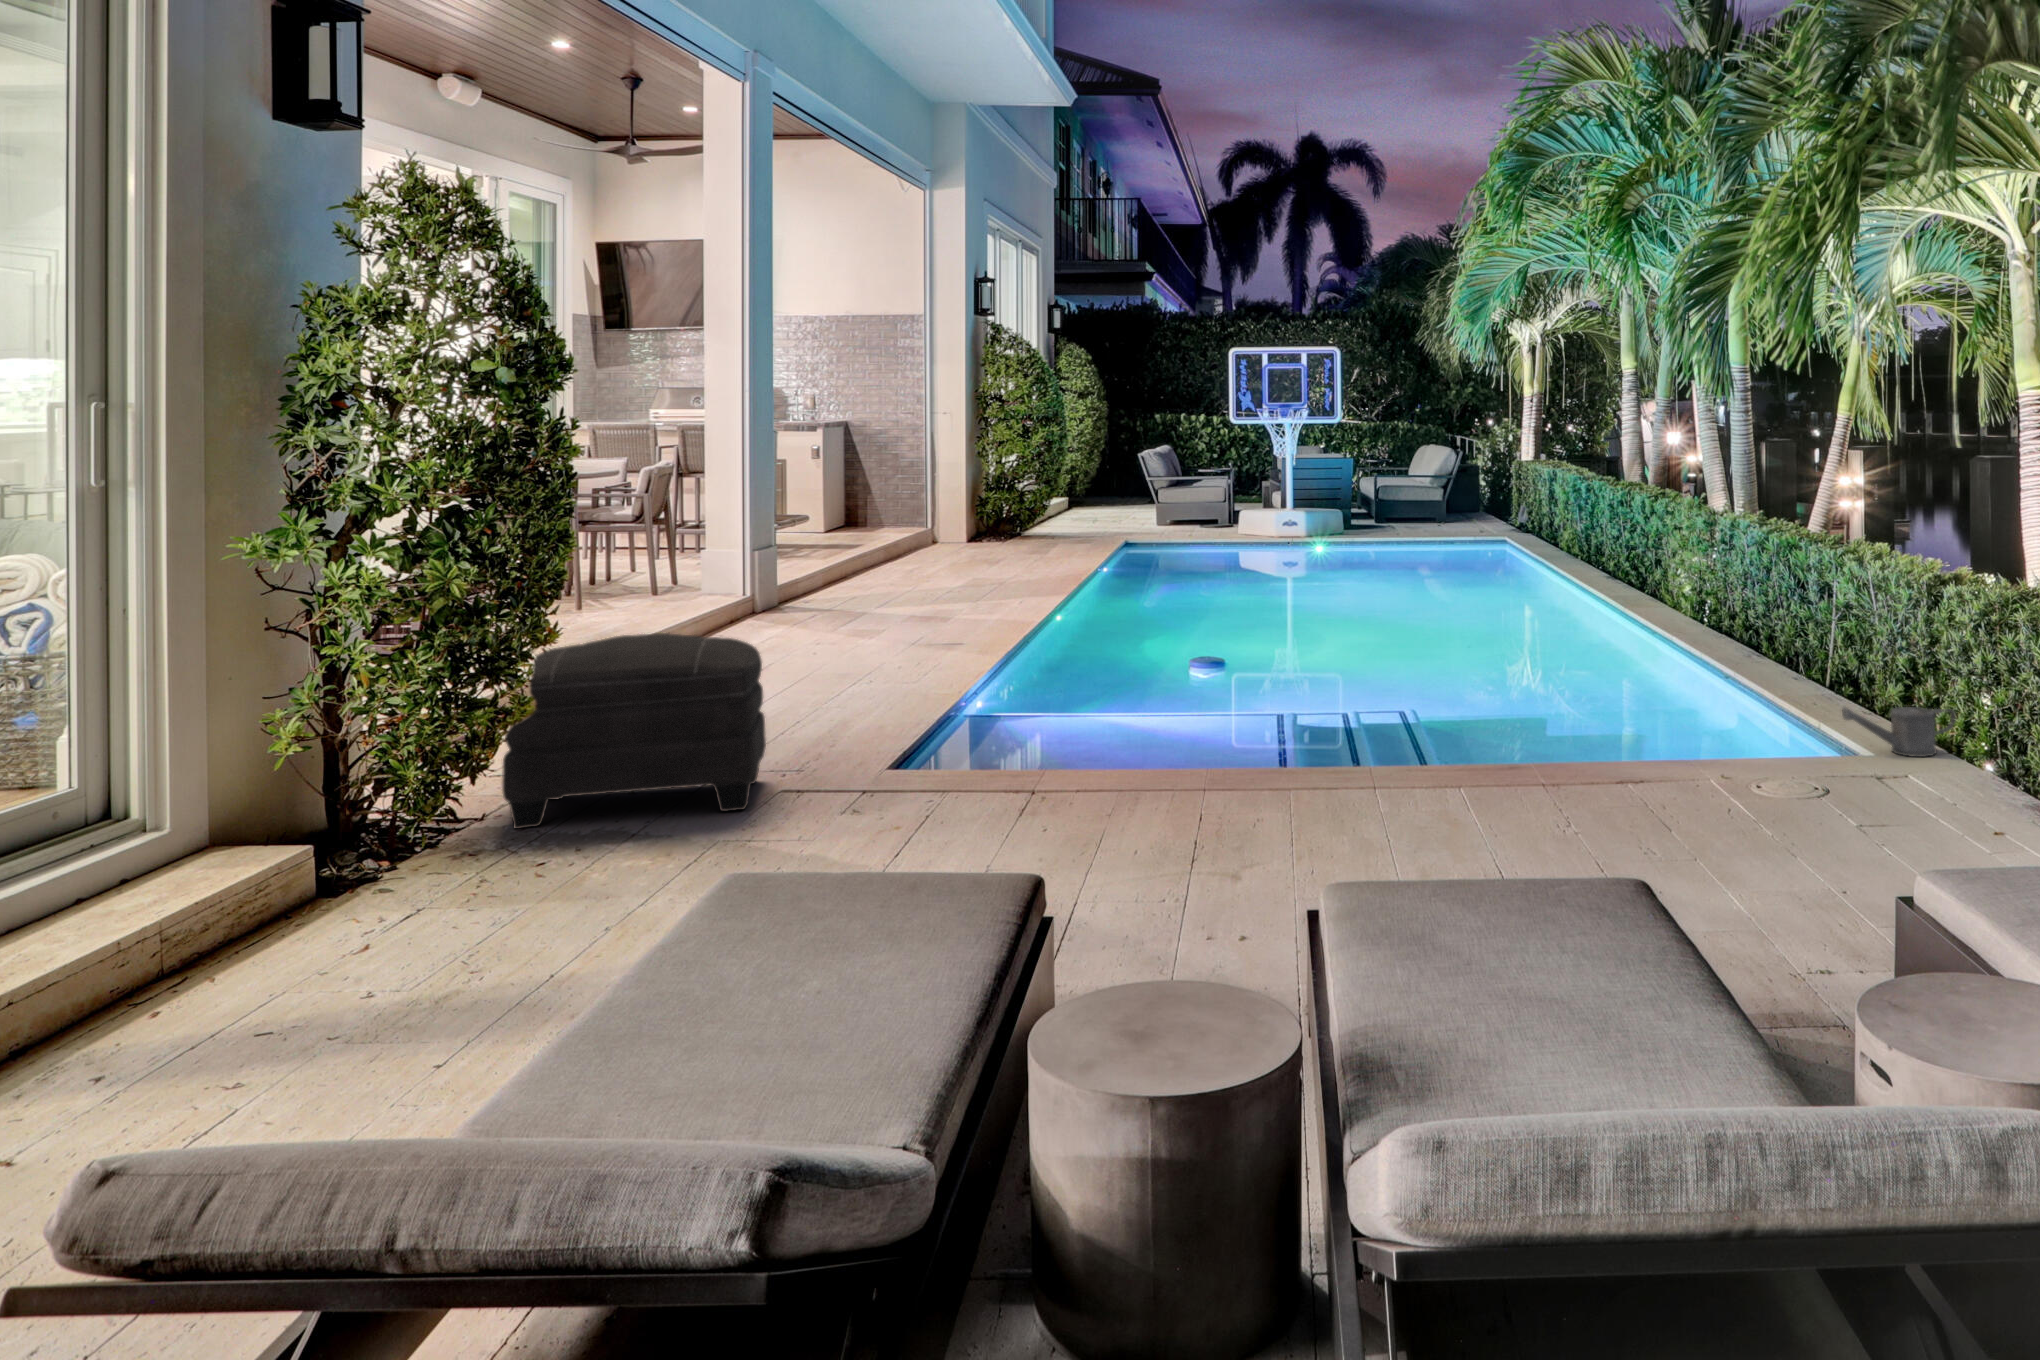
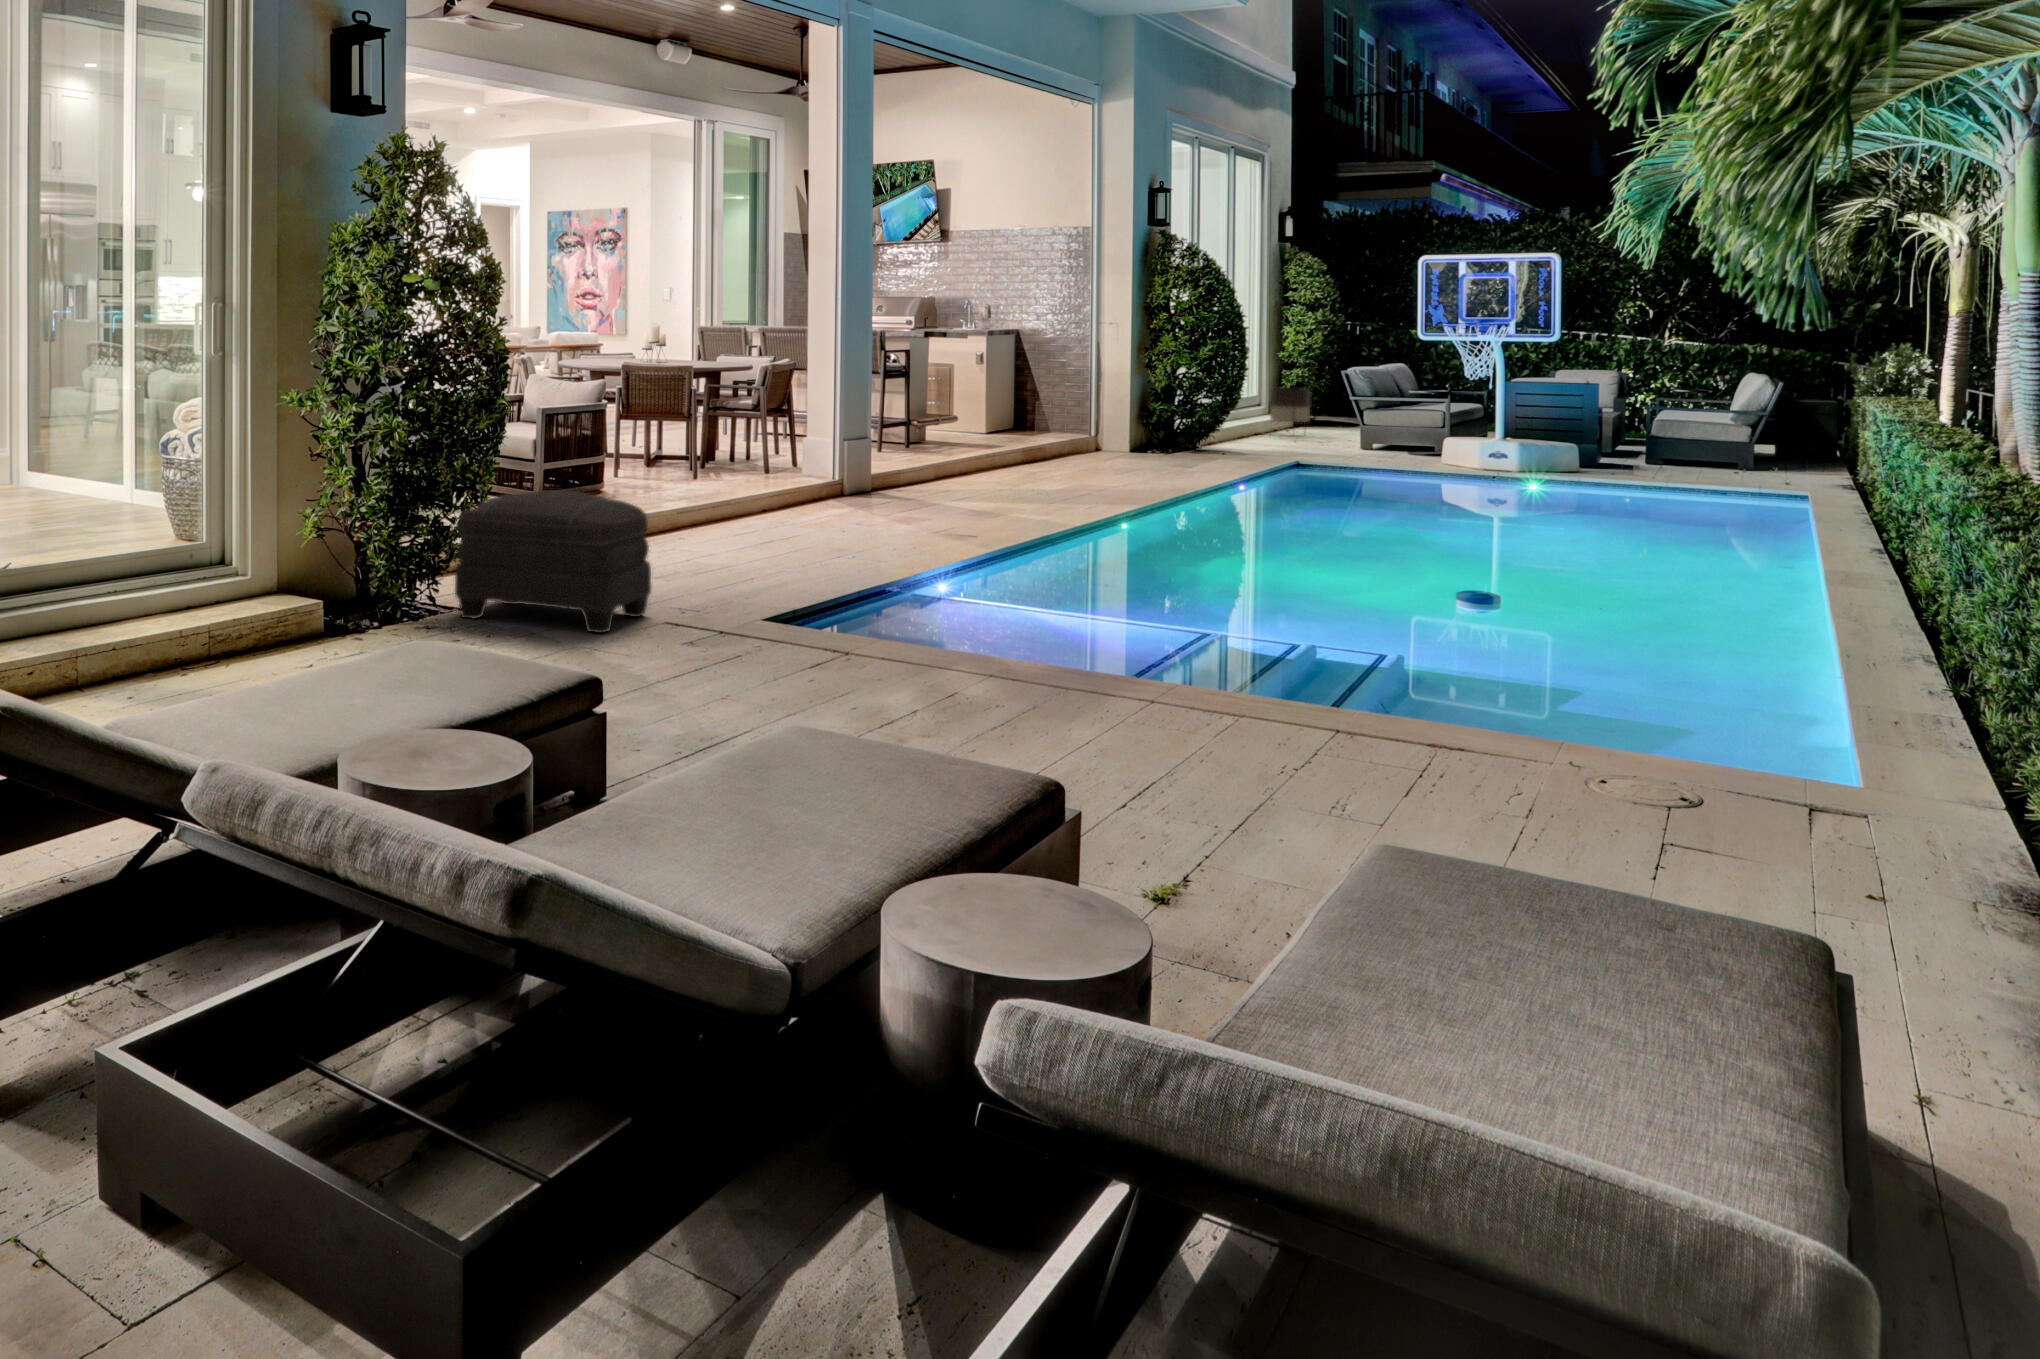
planter: none [1054,471,1089,519] -> present [1270,387,1310,423]
watering can: present [1842,707,1956,757] -> none [1778,748,1980,839]

